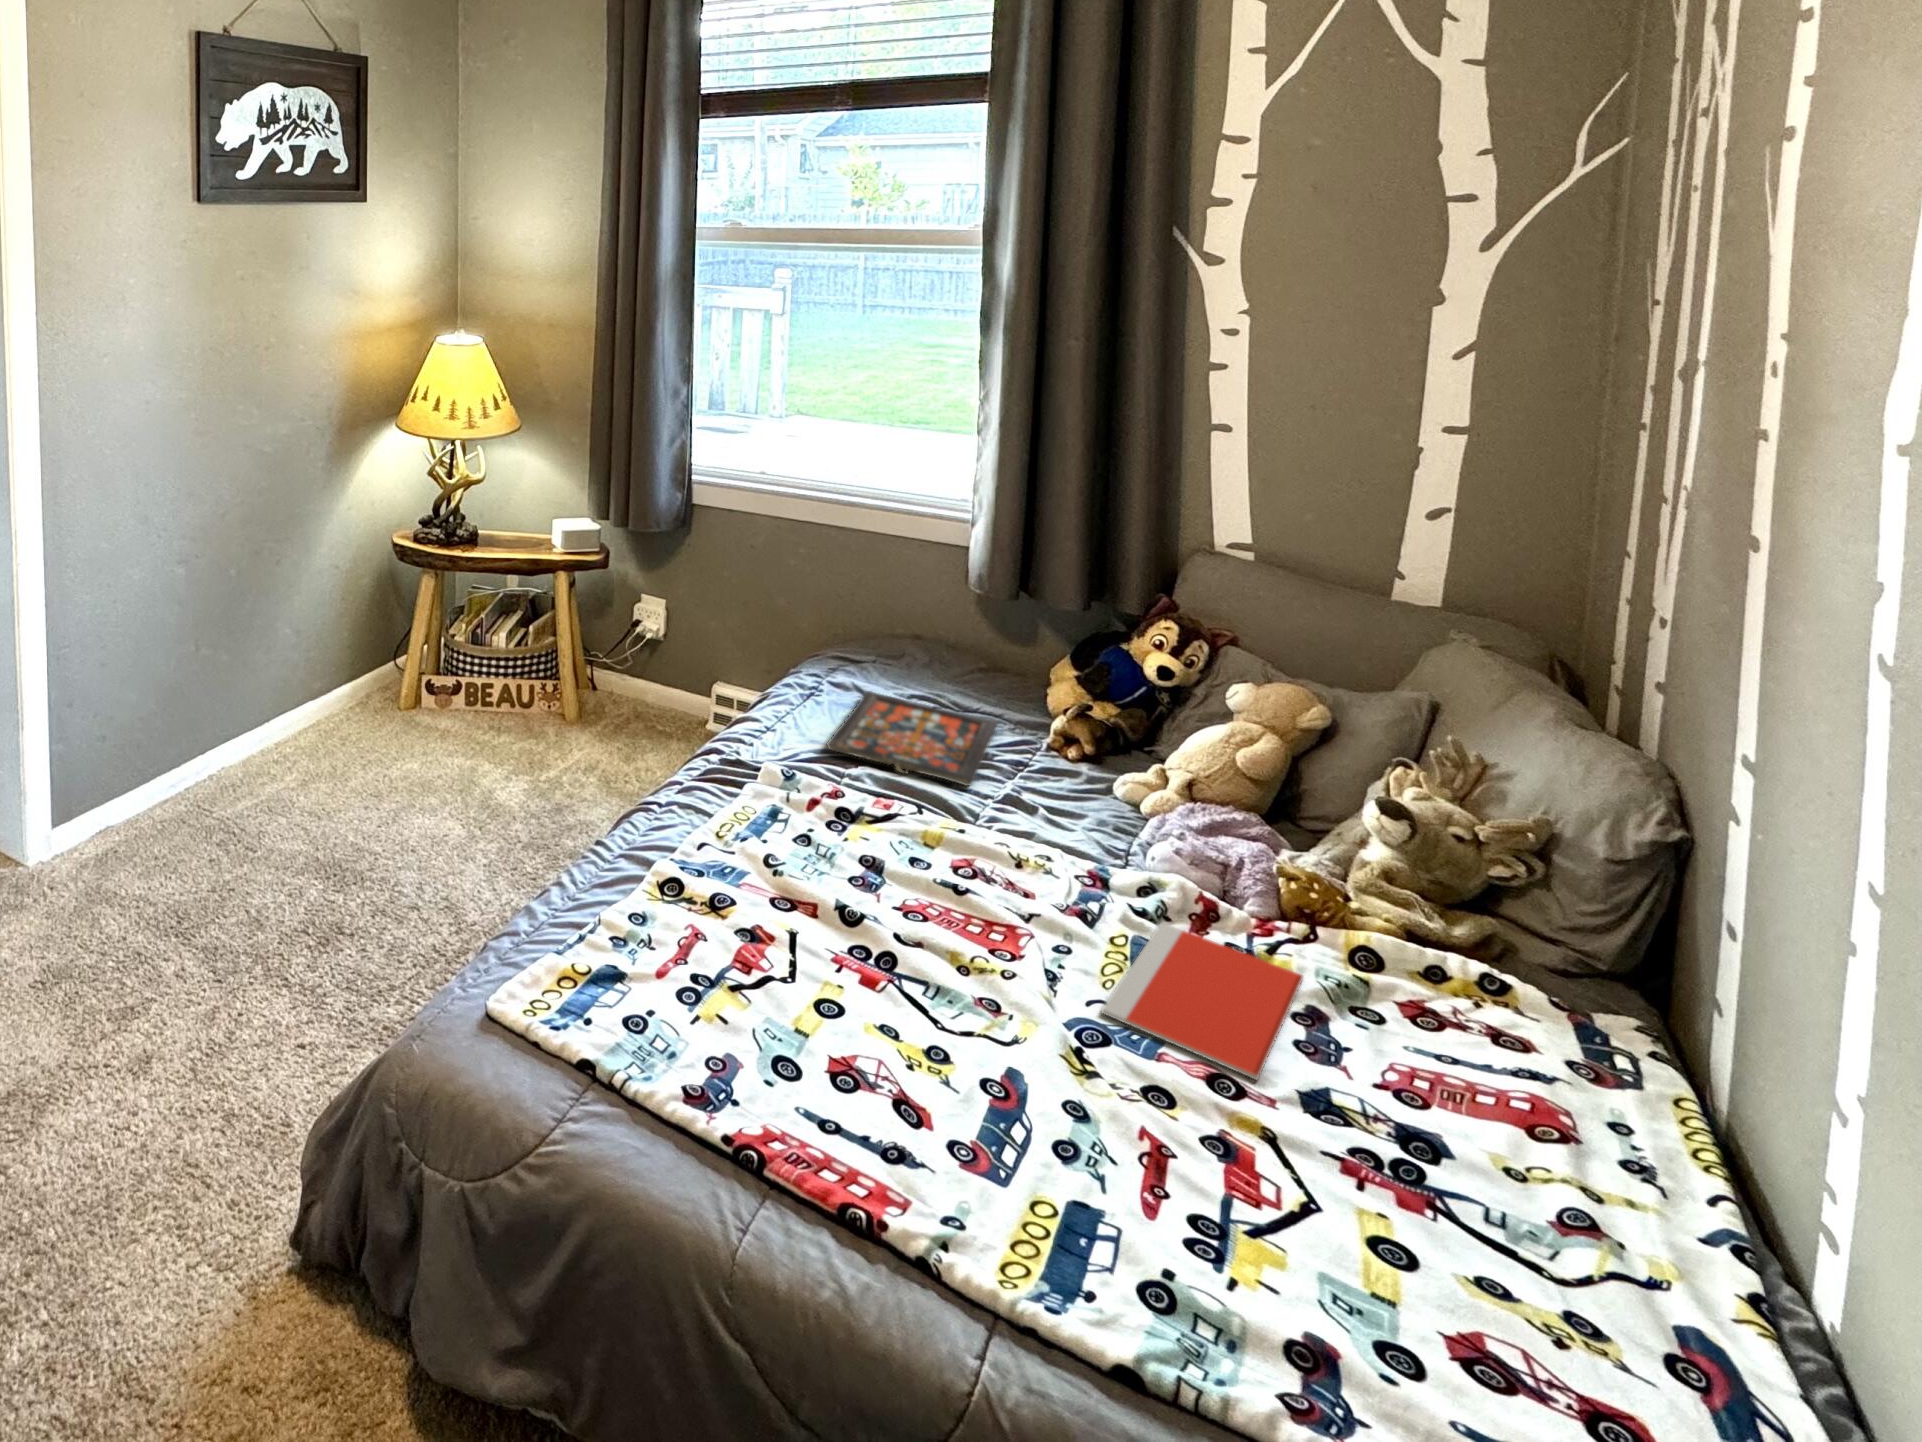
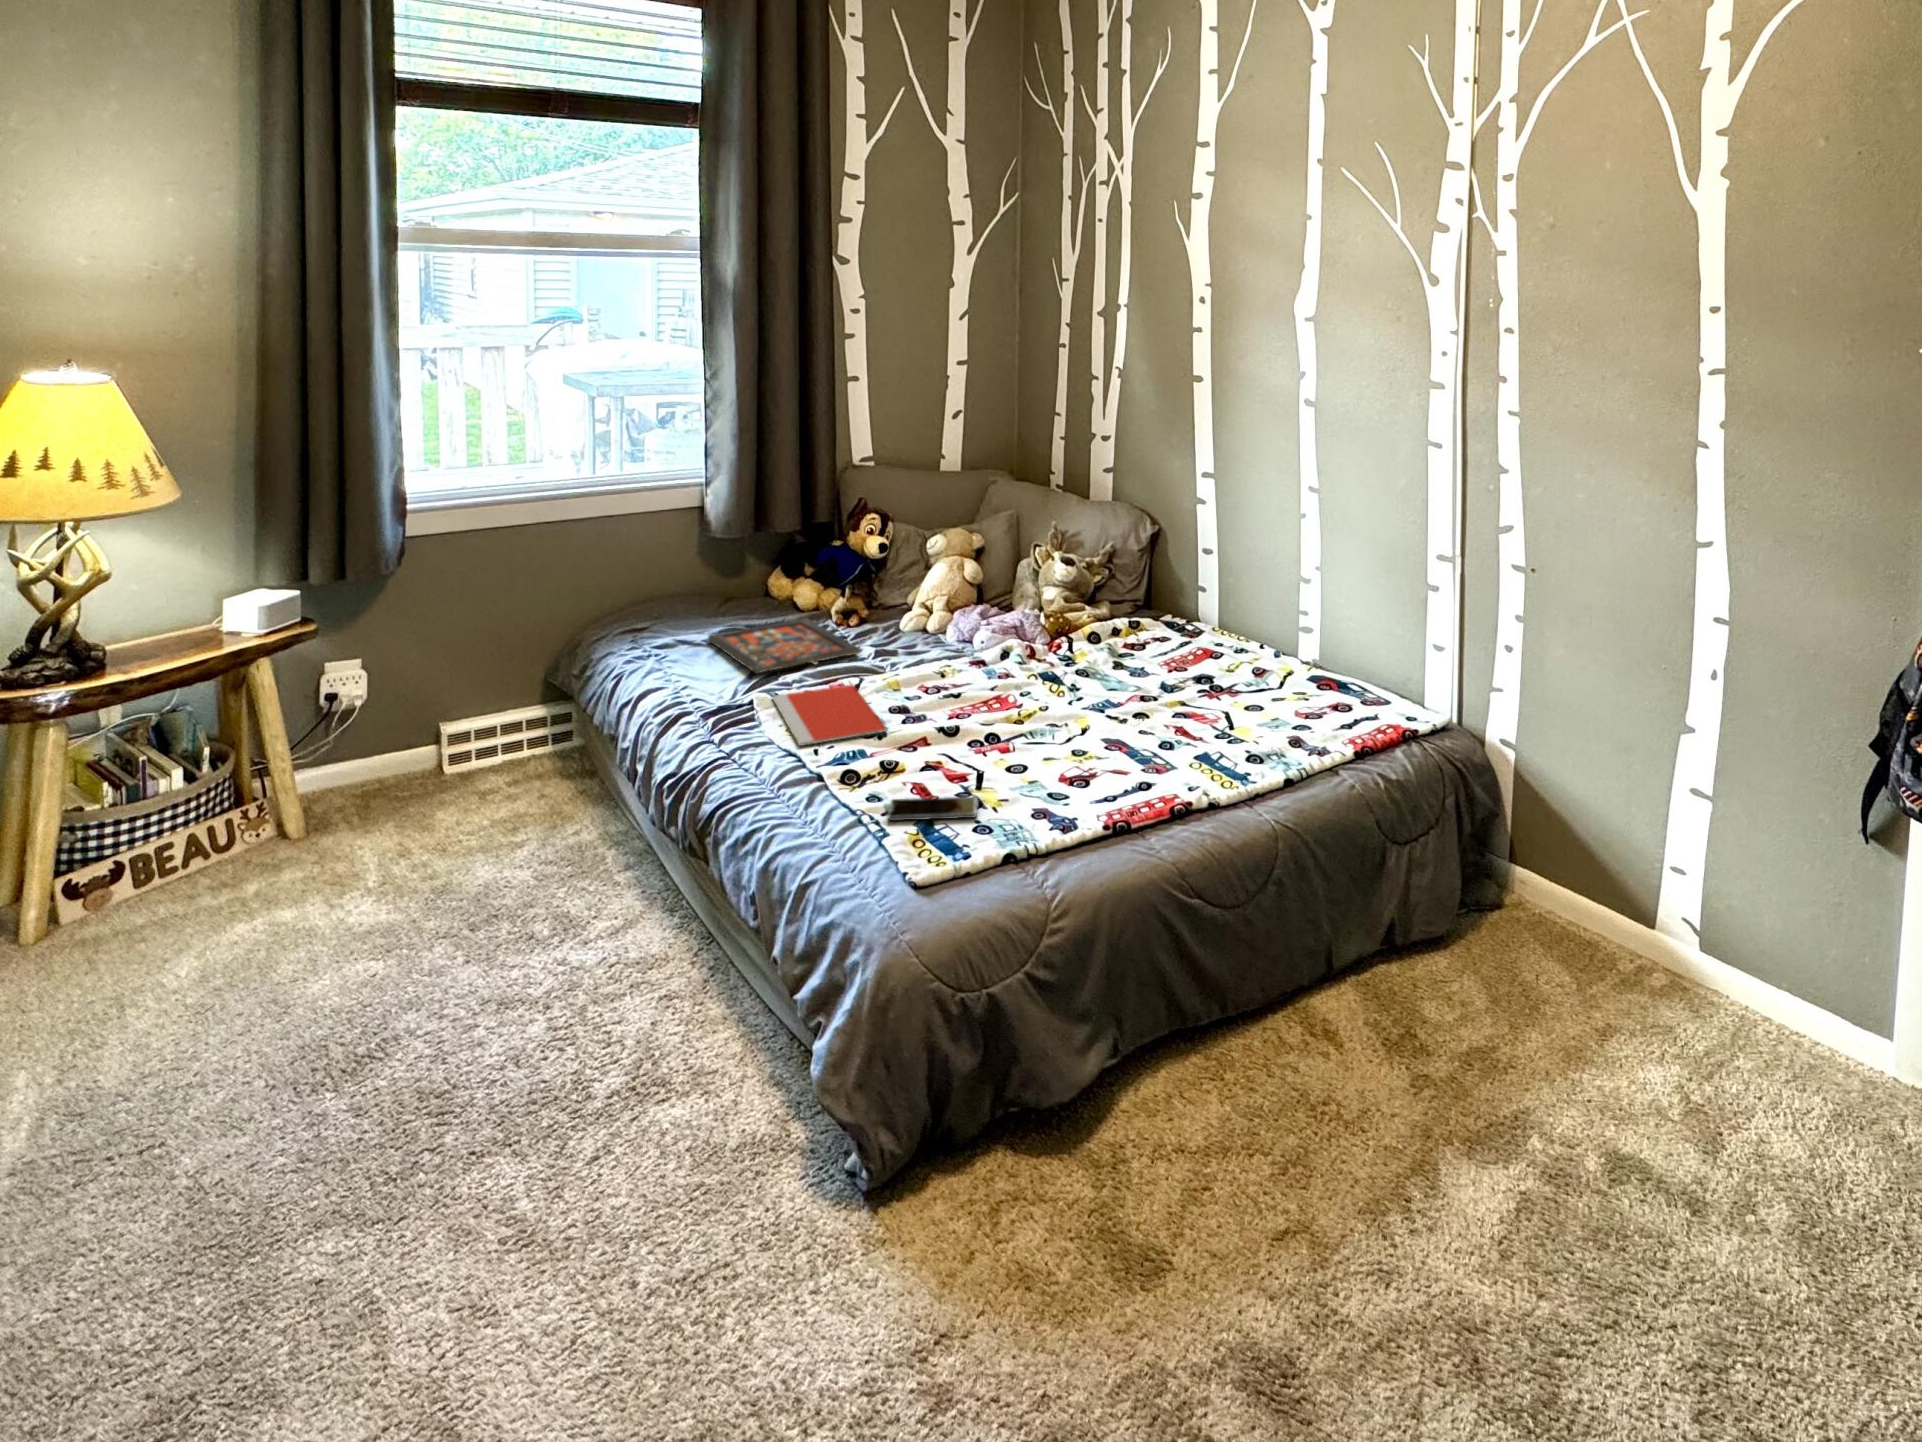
notebook: present [1102,923,1303,1079] -> present [772,685,888,746]
smartphone: none [617,936,718,1013] -> present [888,797,978,821]

